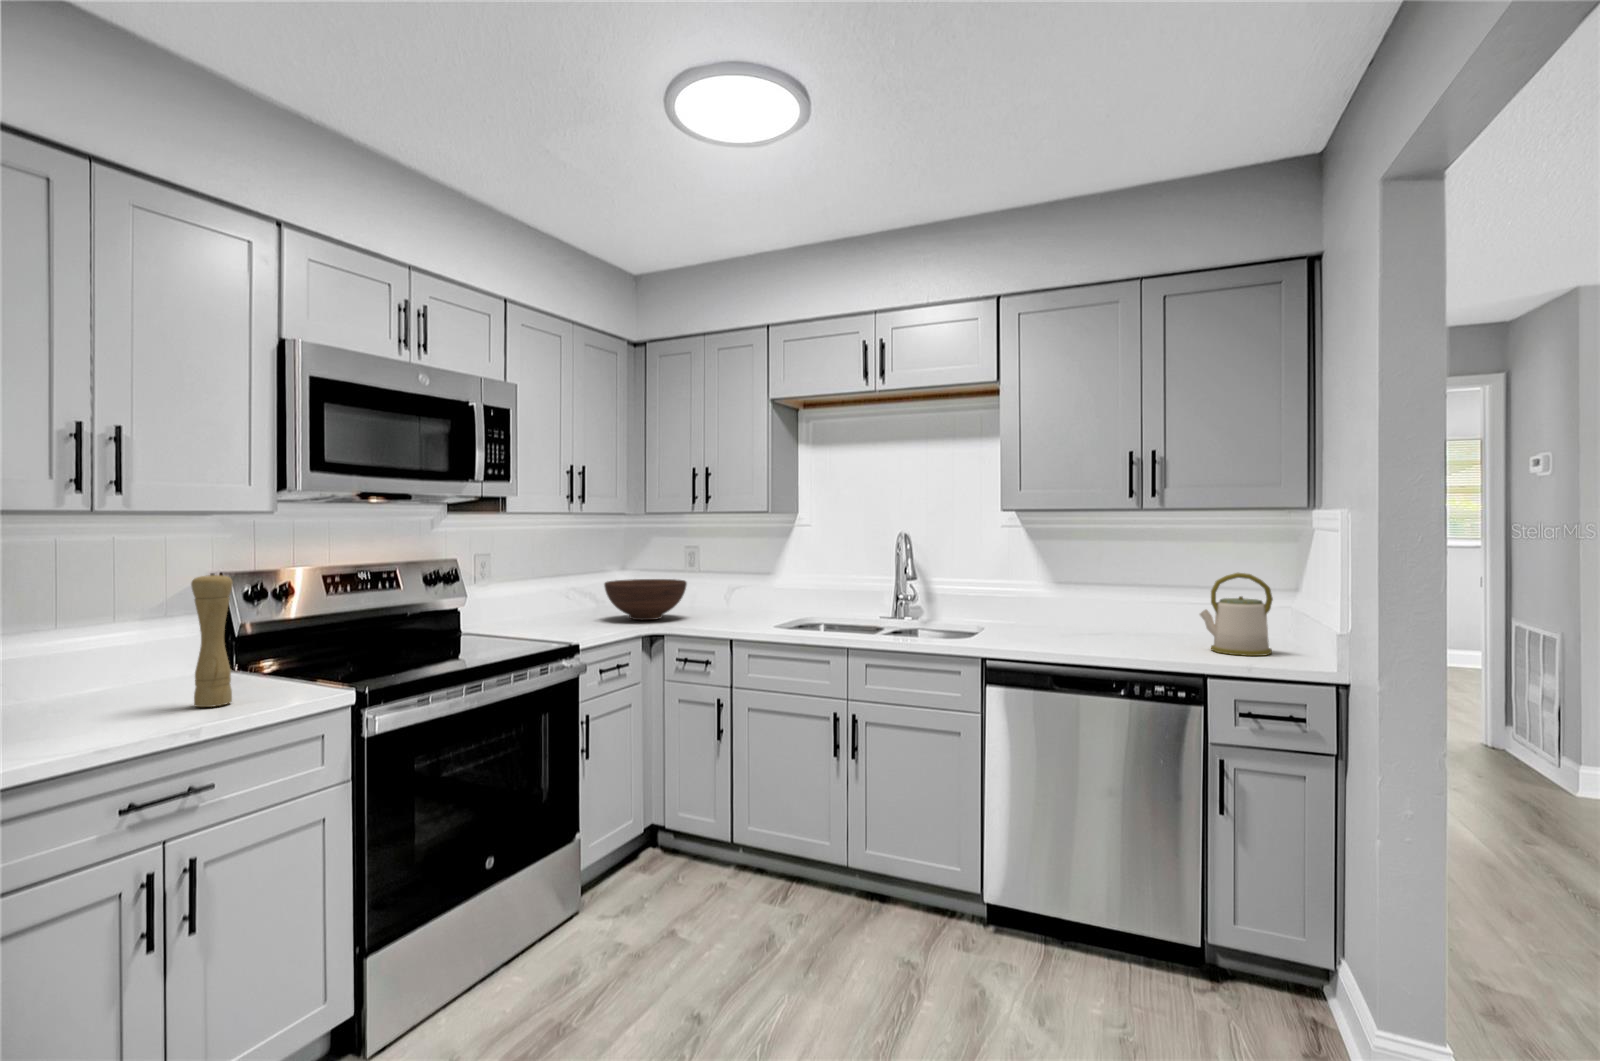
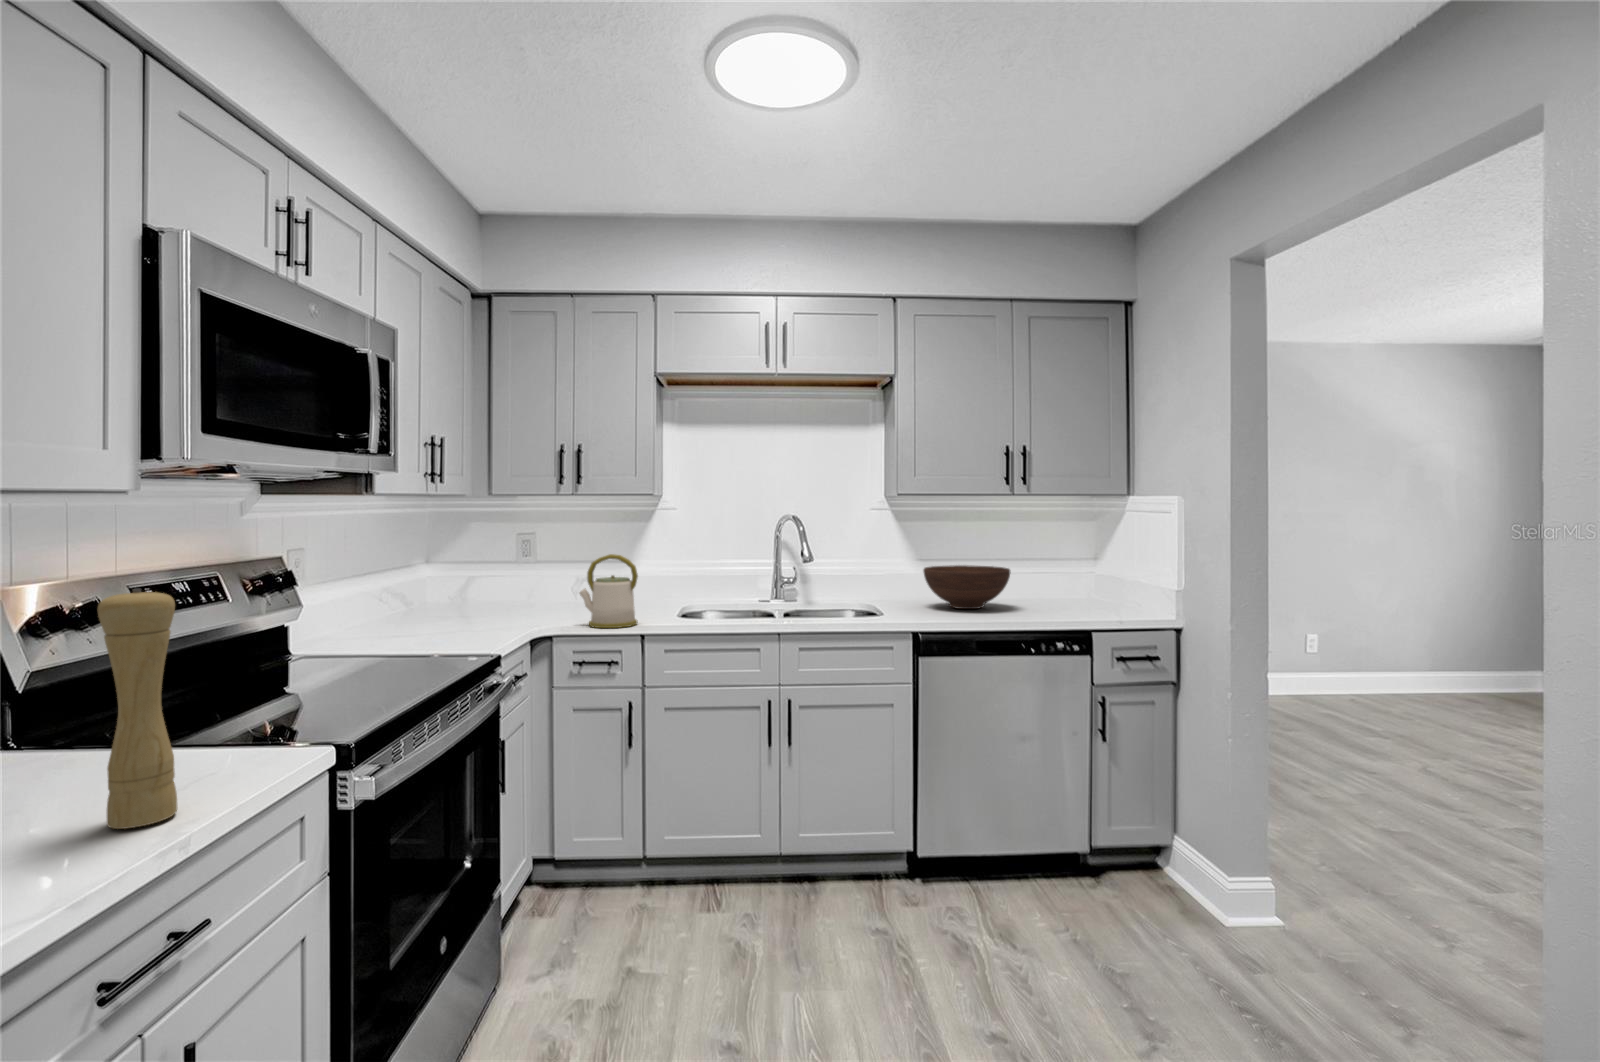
kettle: present [1200,573,1273,656] -> present [579,554,638,628]
fruit bowl: present [604,579,687,620] -> present [923,565,1011,609]

